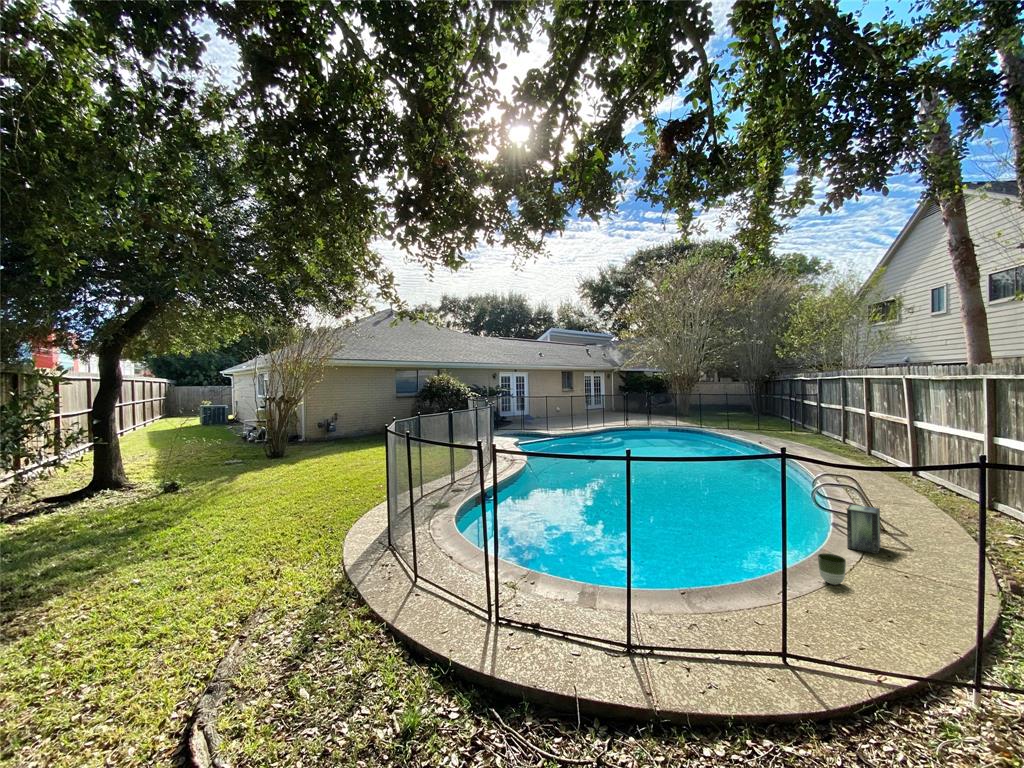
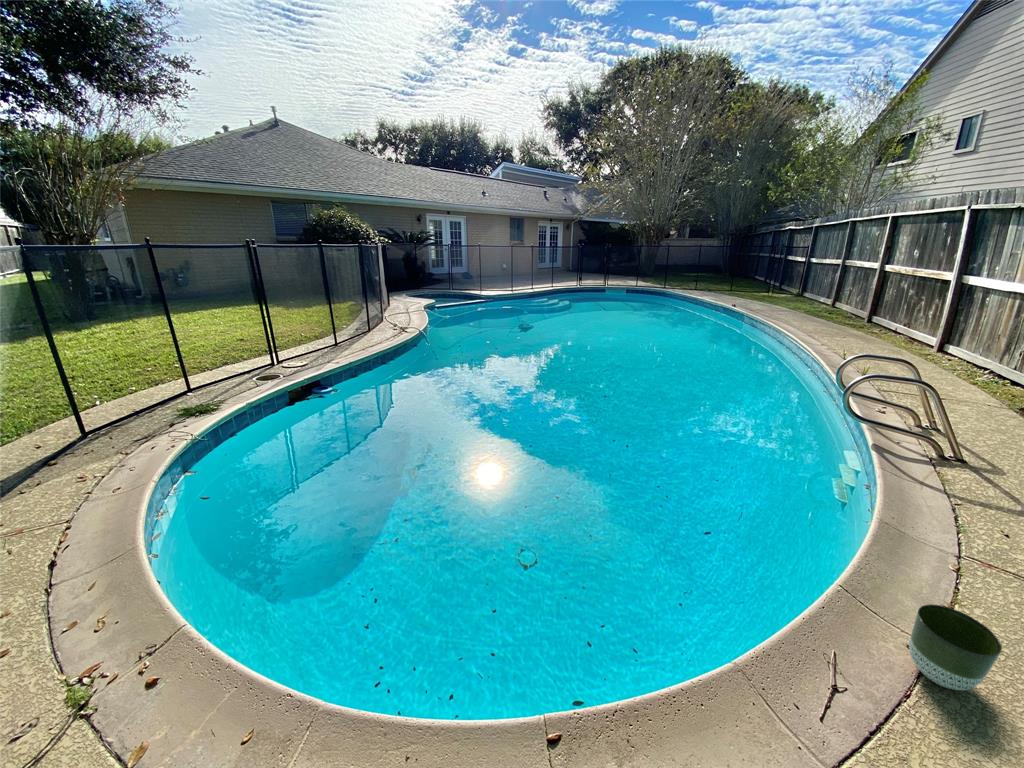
storage box: present [847,504,881,554] -> none [918,442,1020,550]

